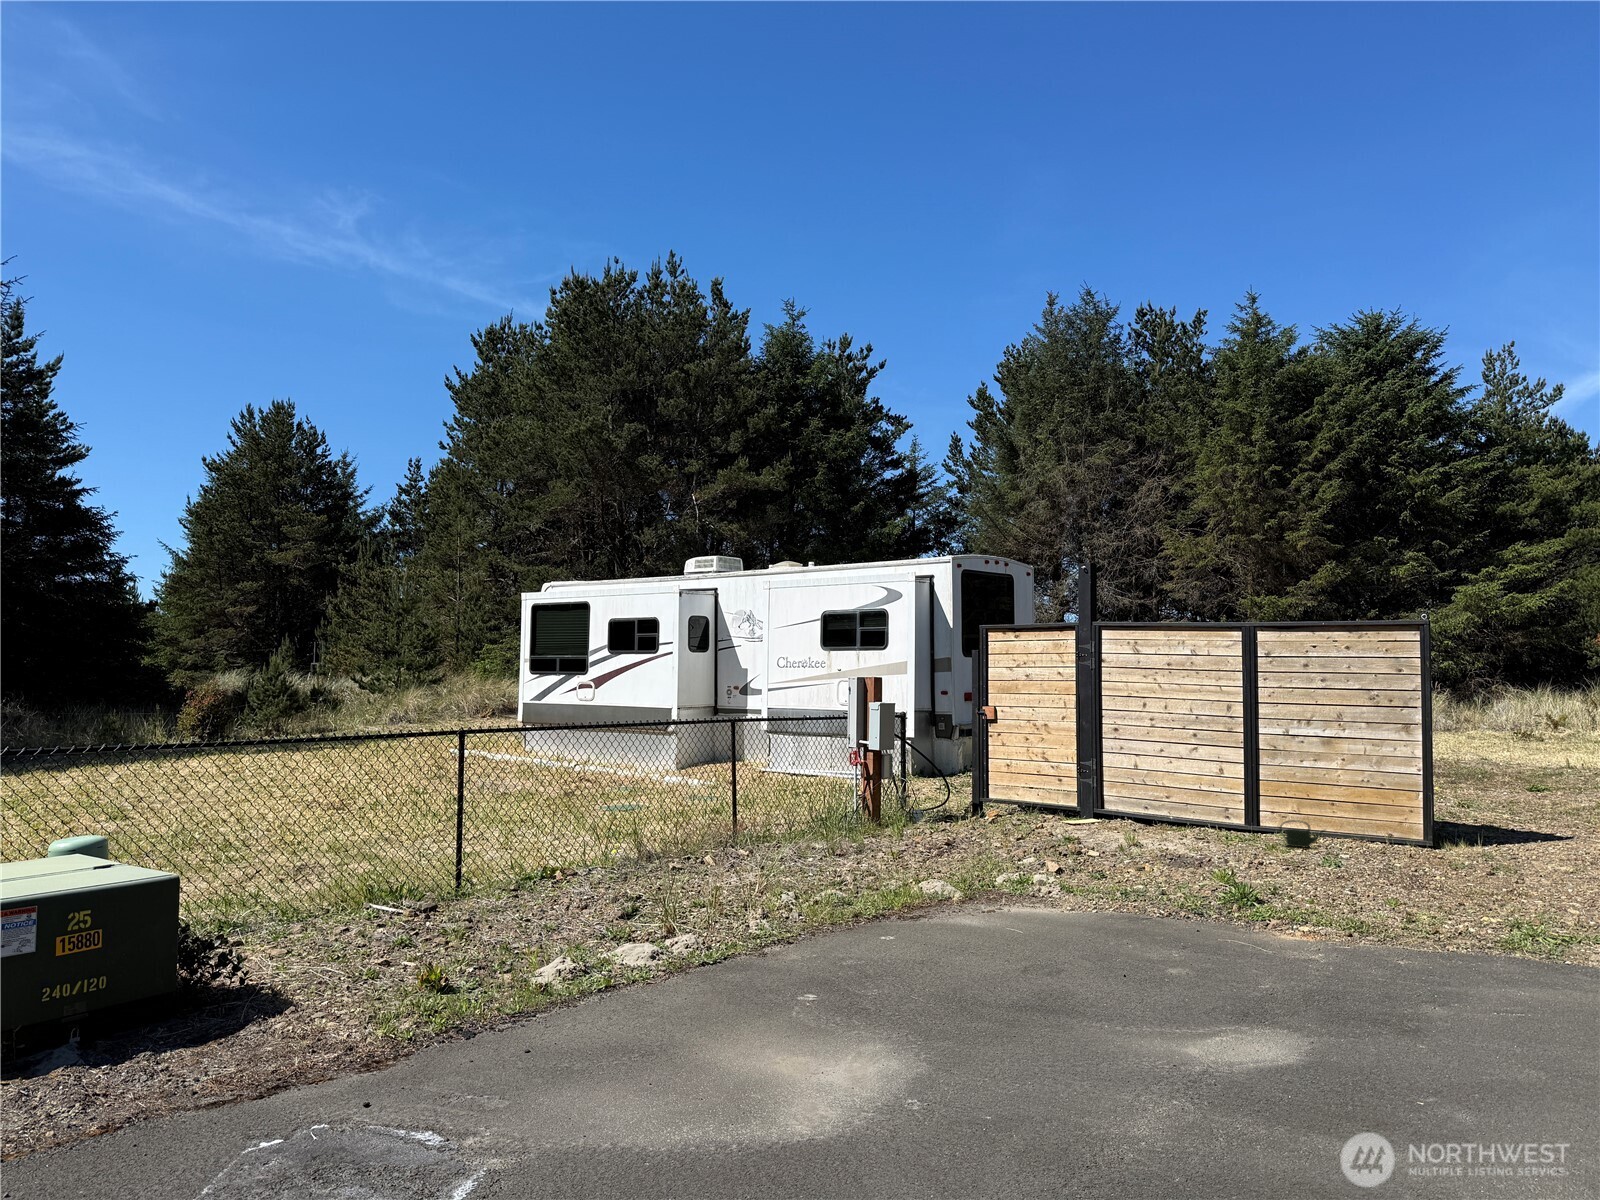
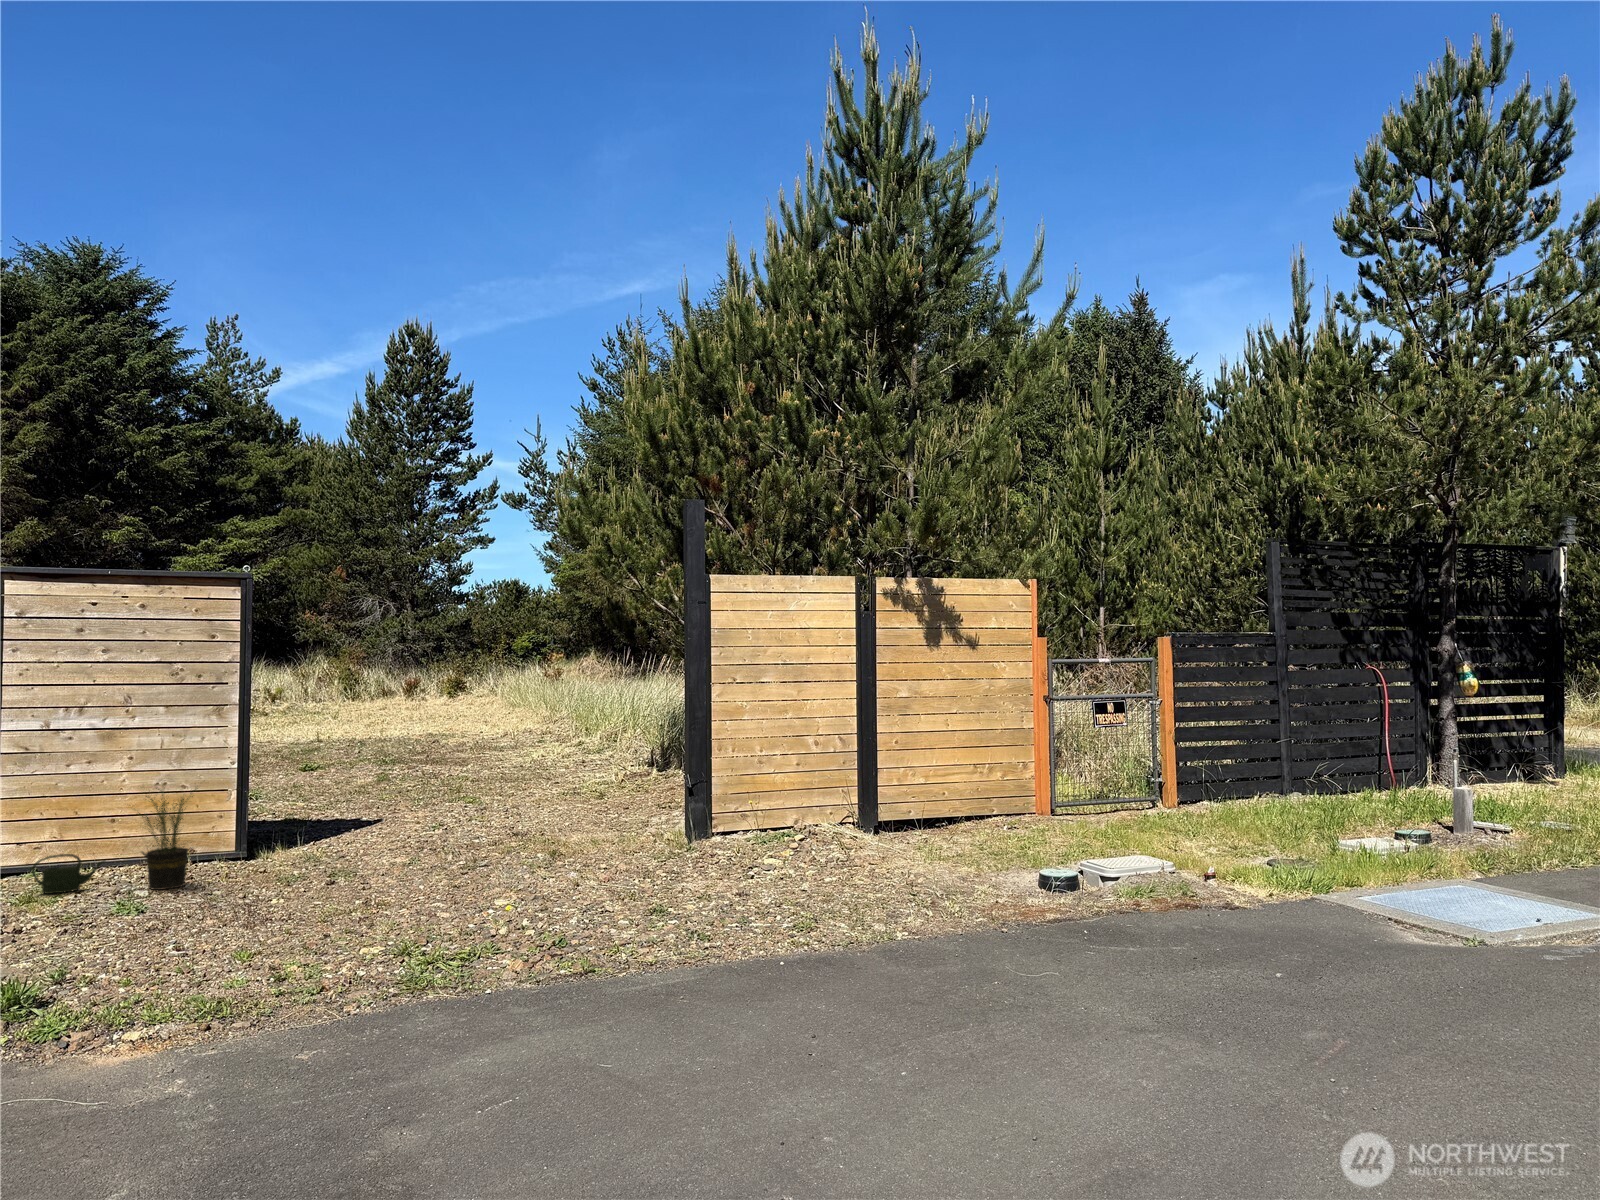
potted plant: none [1336,776,1393,858] -> present [138,788,196,890]

